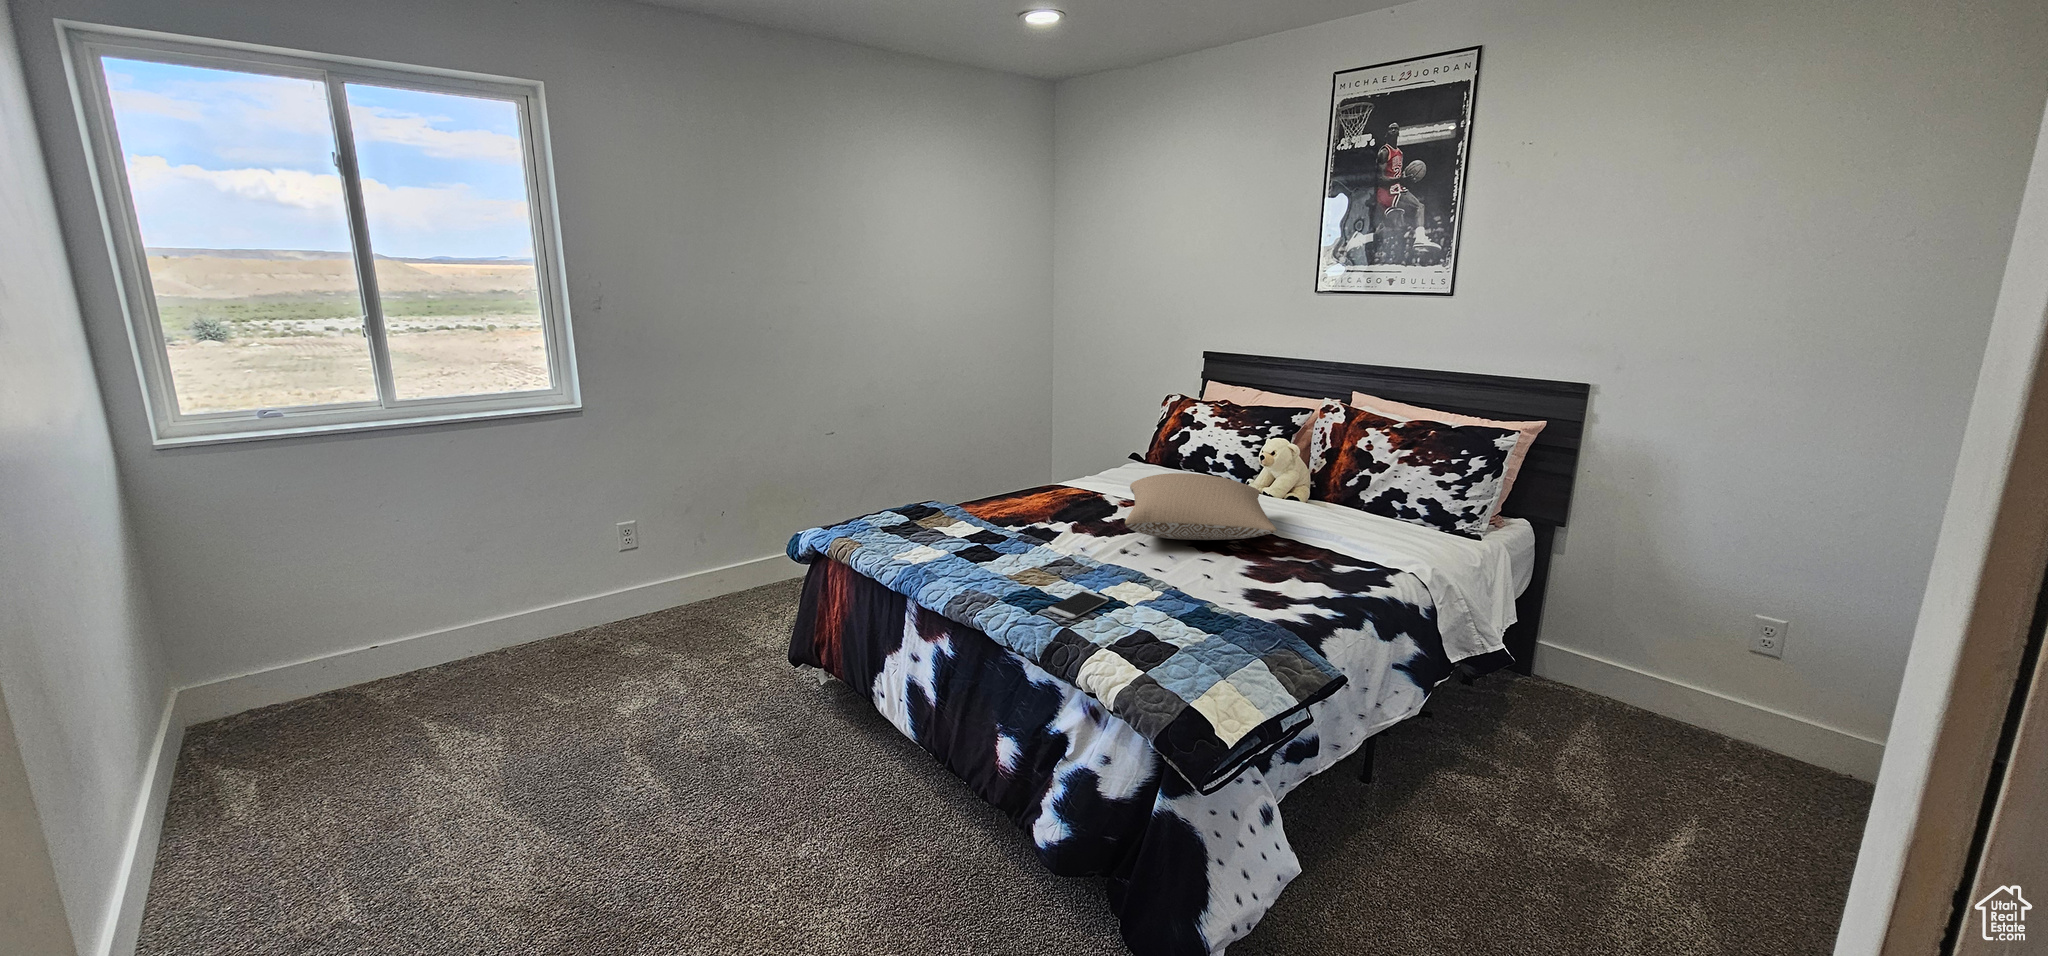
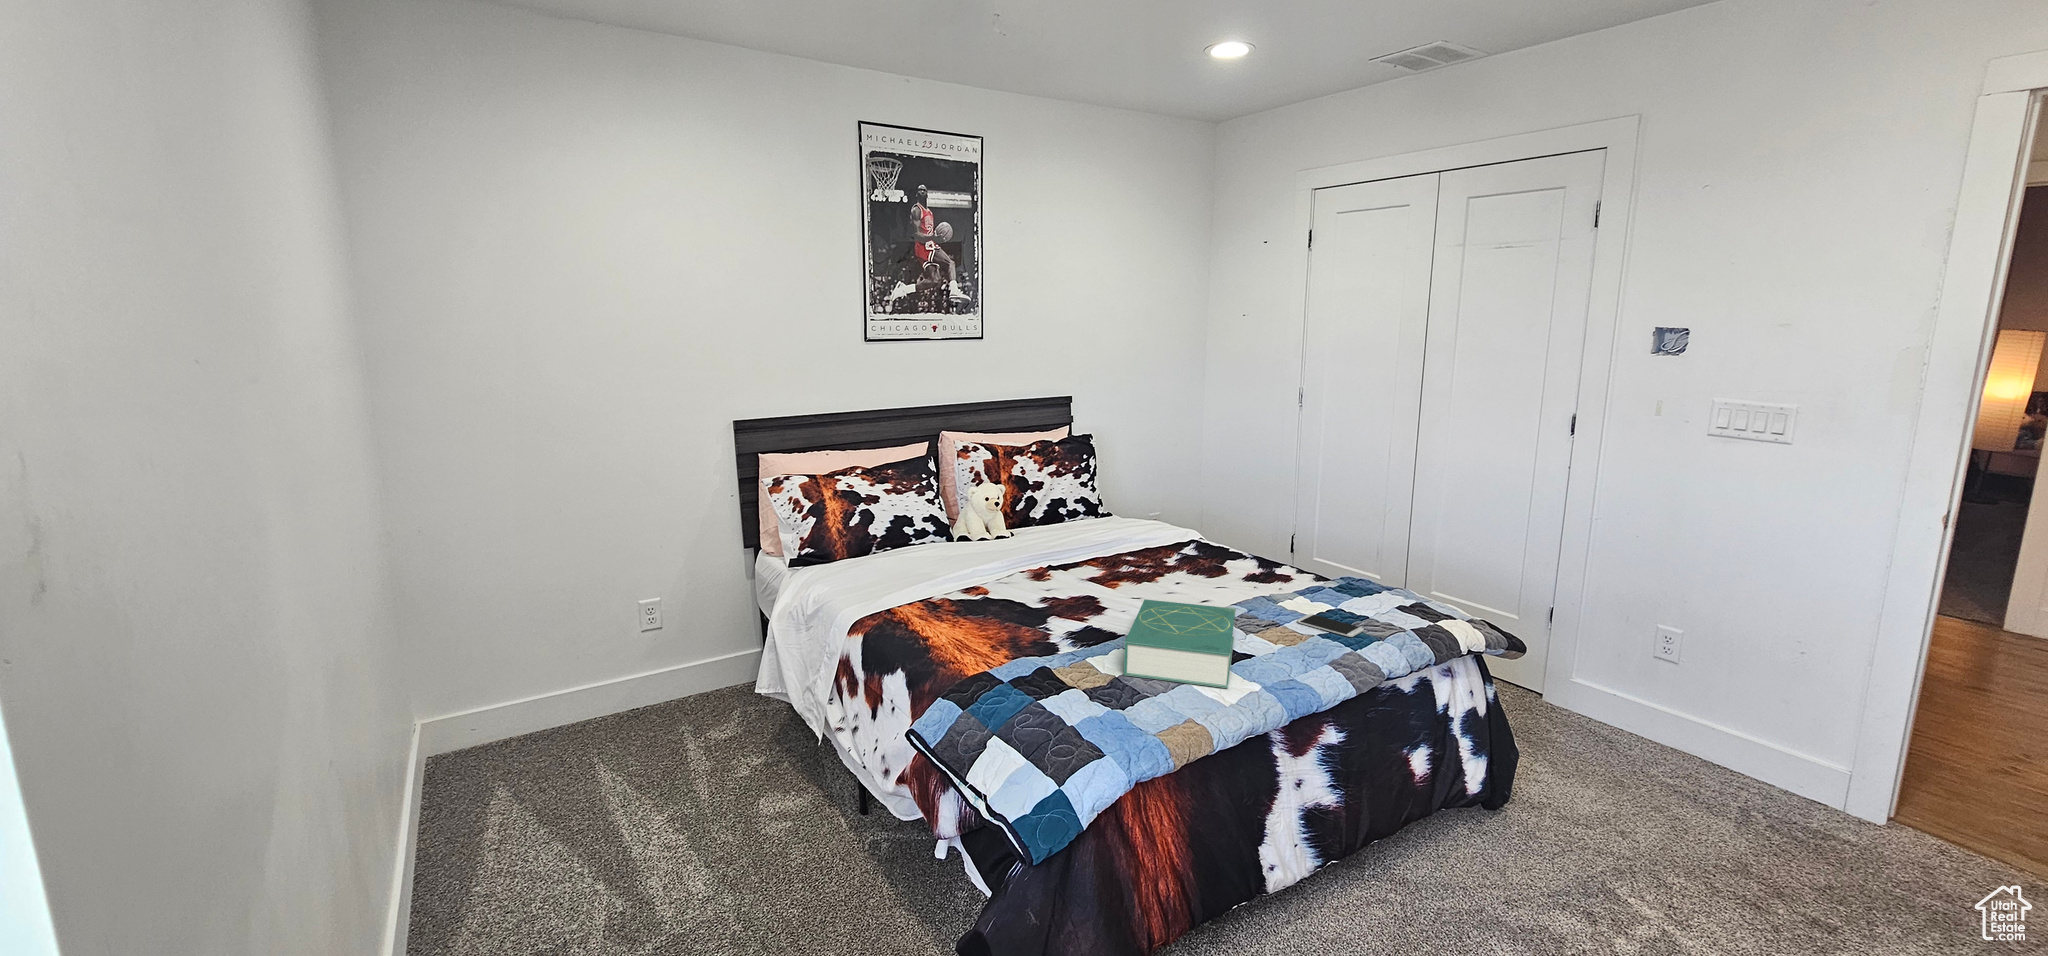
pillow: present [1125,473,1277,540] -> none [1038,517,1189,582]
book: none [923,509,1047,567] -> present [1124,599,1236,688]

